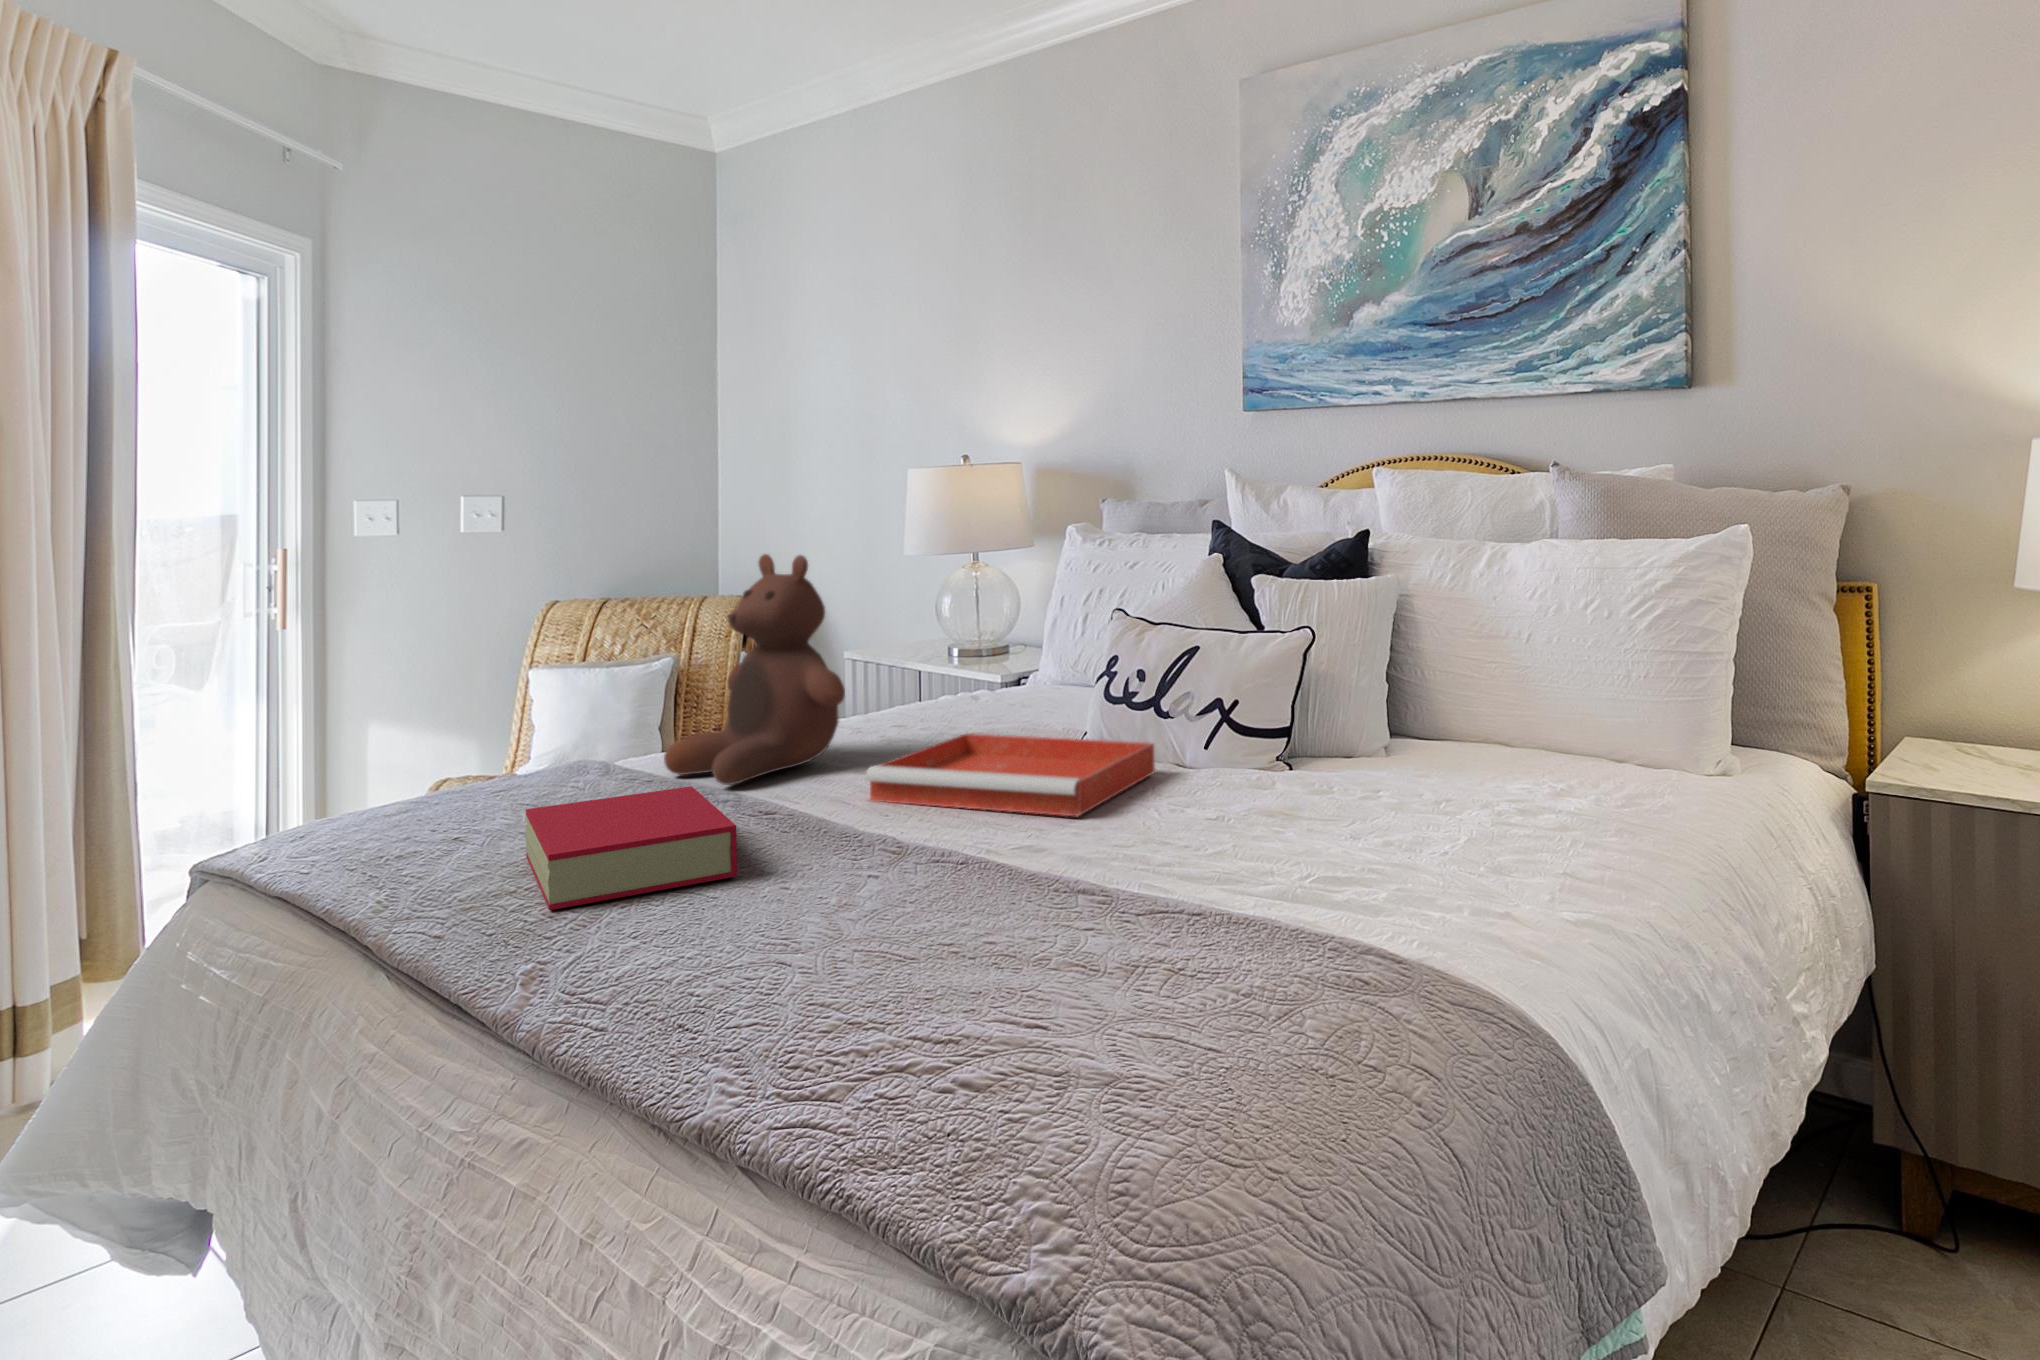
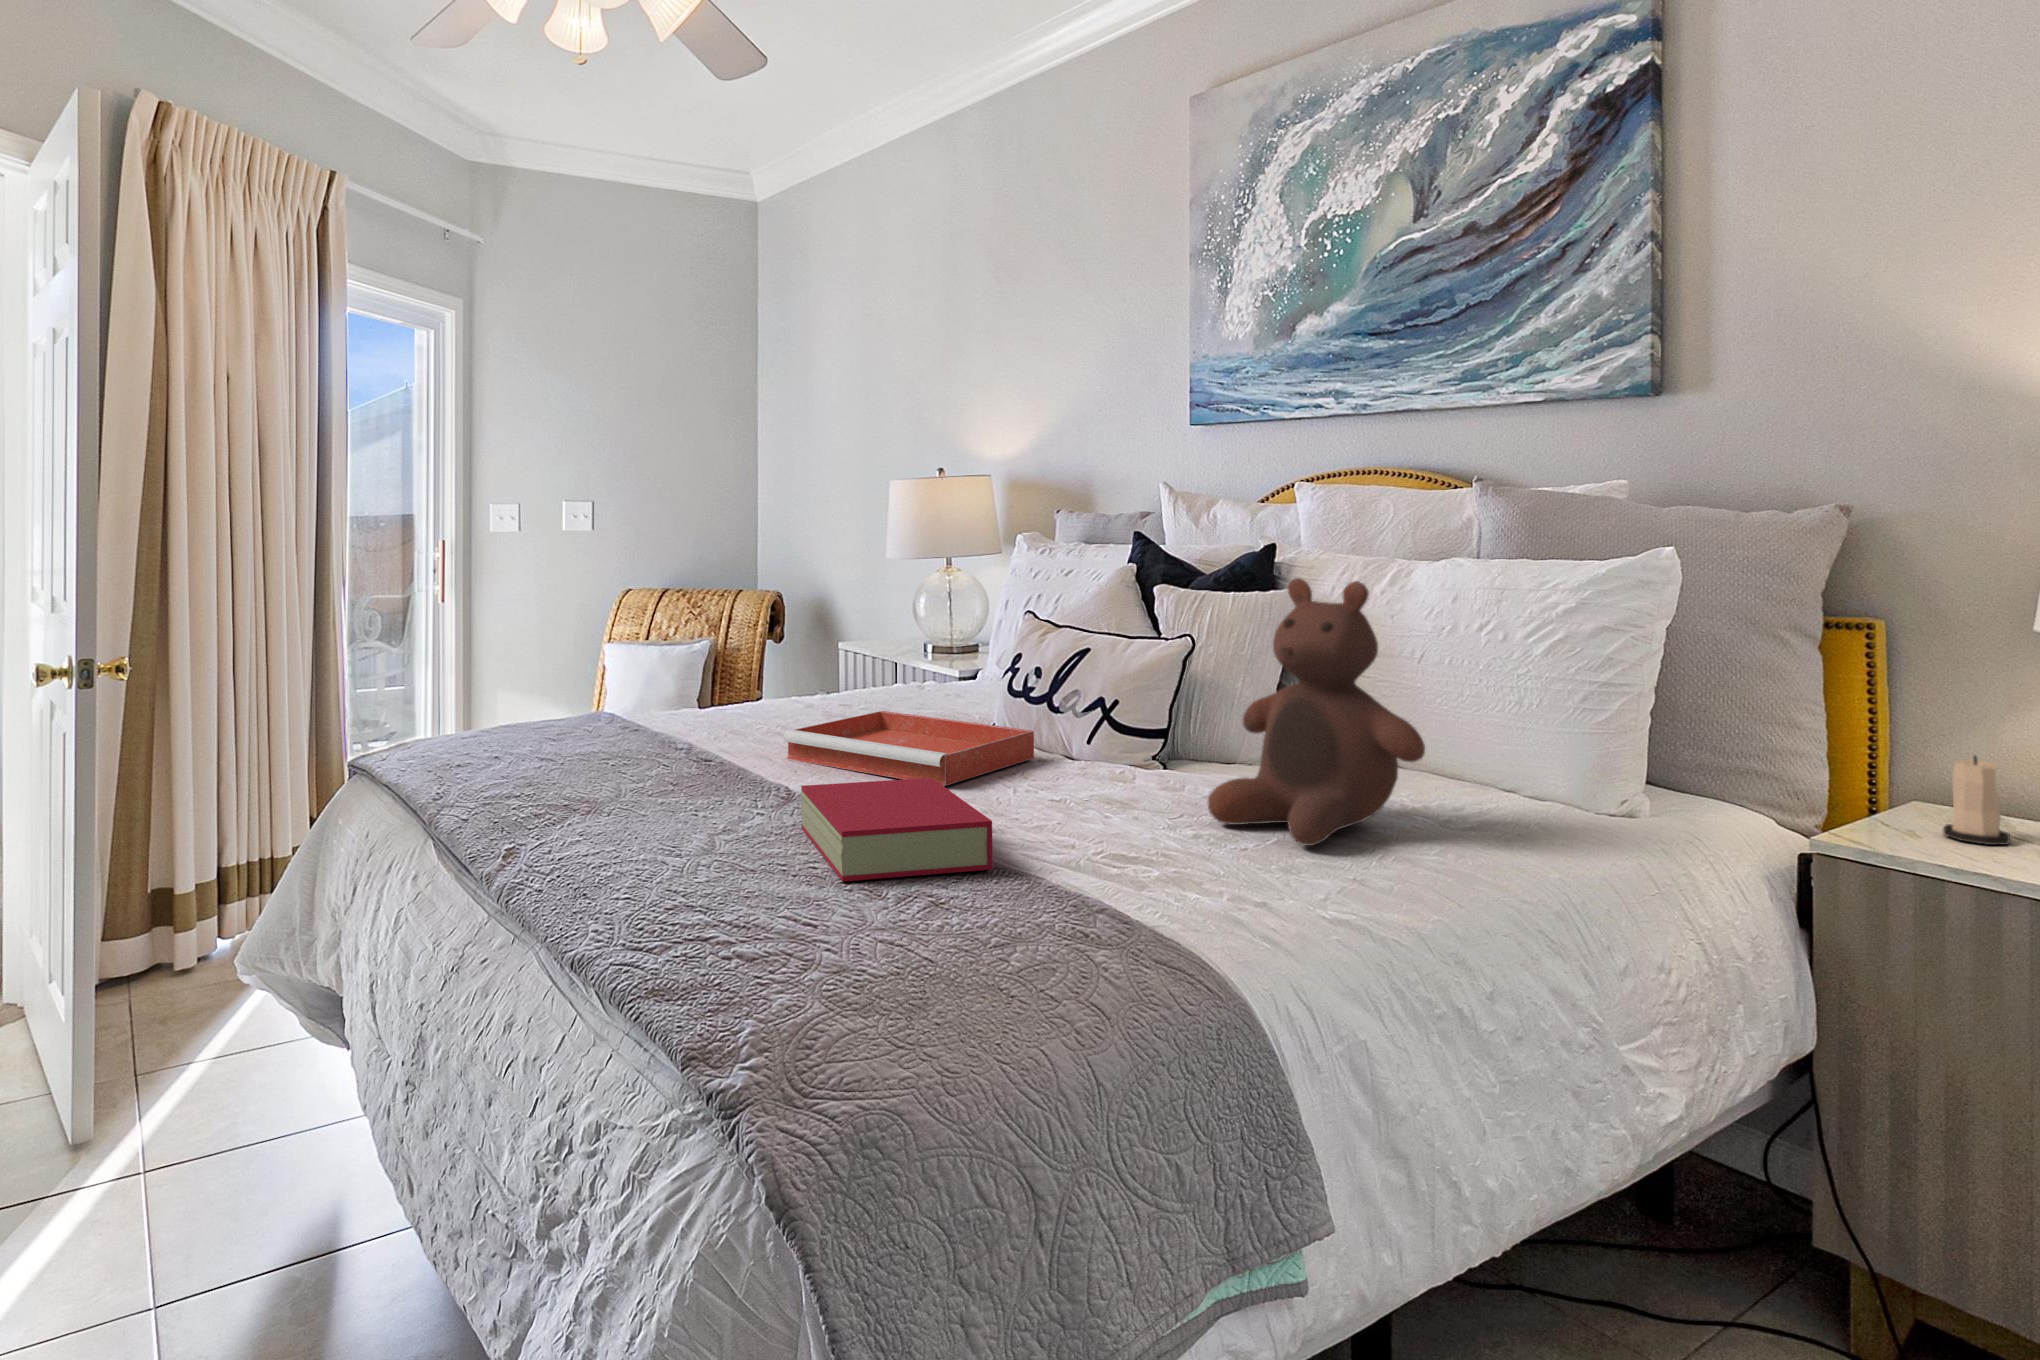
stuffed bear: present [664,554,845,785] -> present [1207,578,1425,846]
candle: none [1934,699,1982,775] -> present [1943,756,2010,845]
book: present [525,786,737,910] -> present [801,778,992,881]

